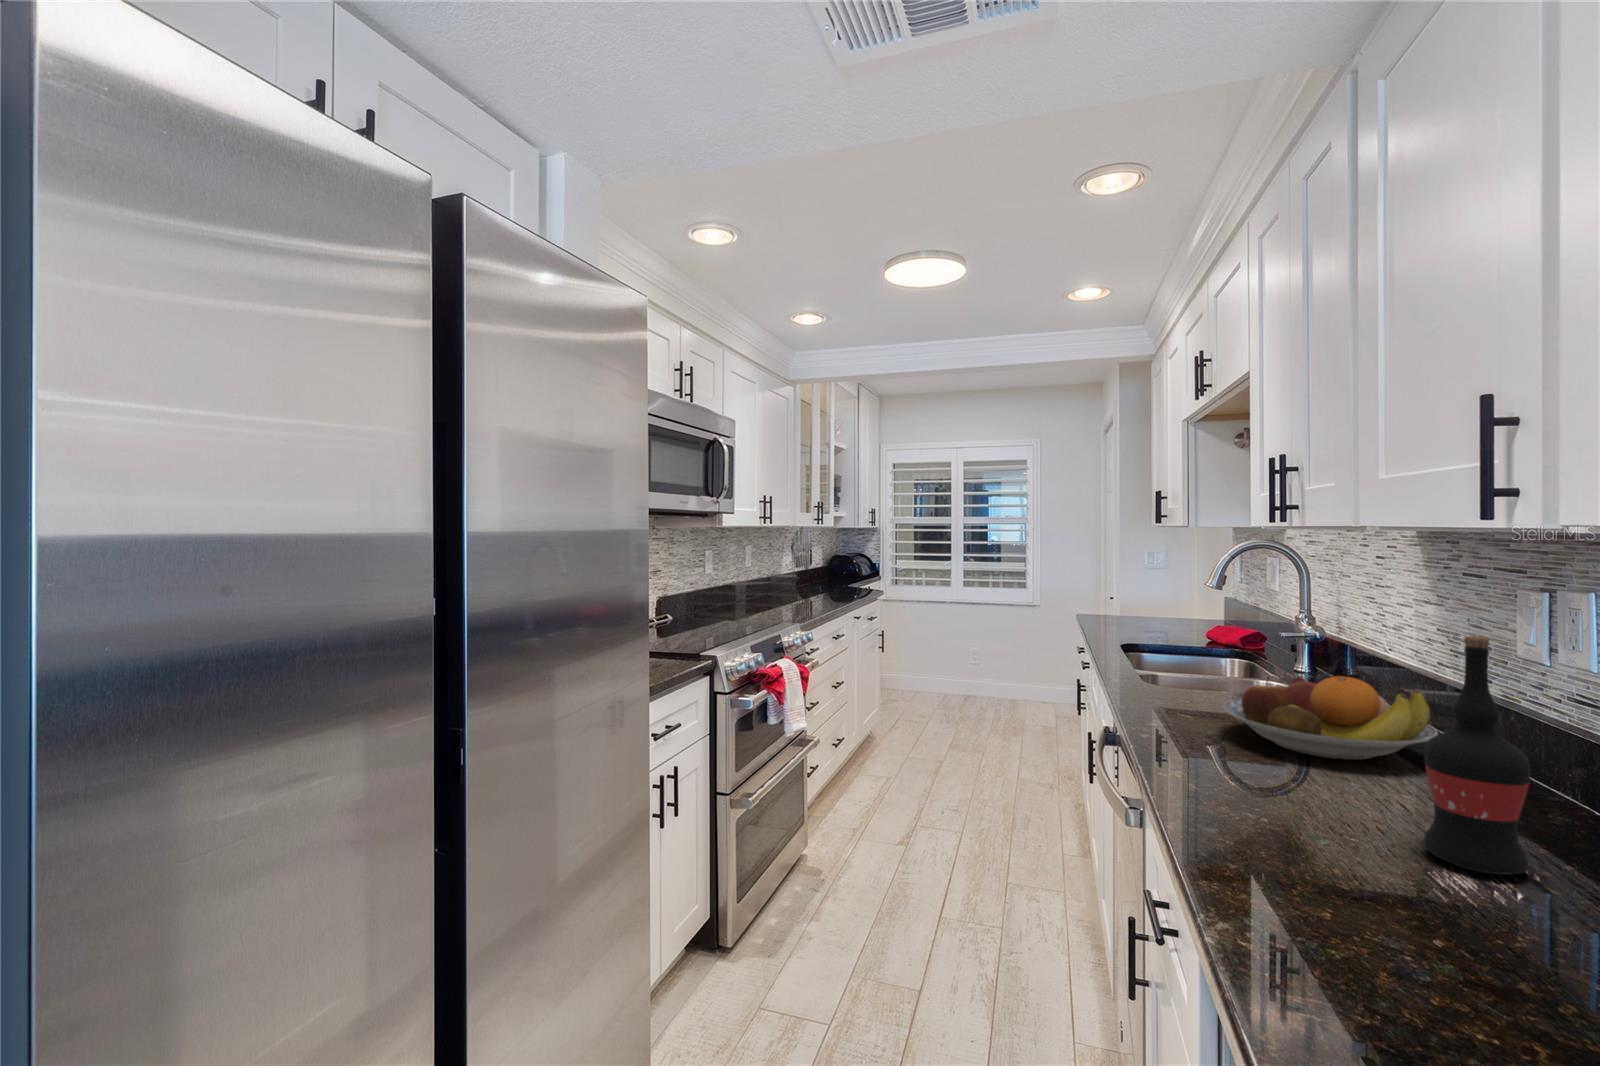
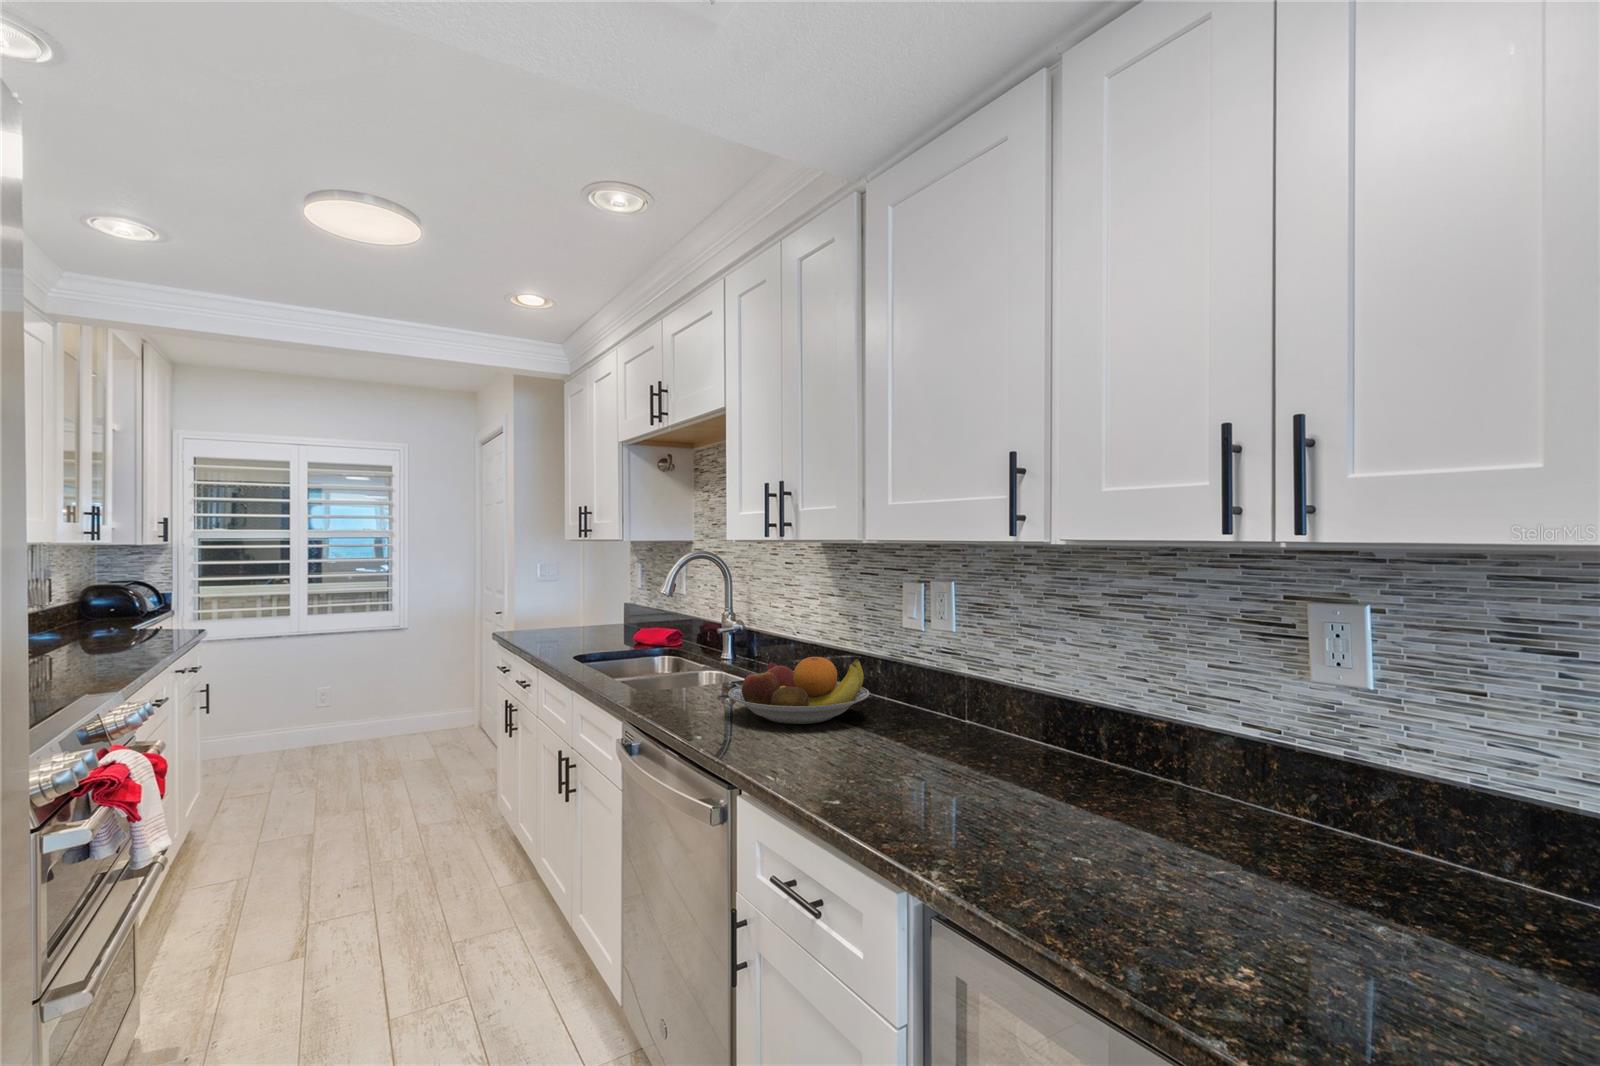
wine bottle: present [1423,636,1531,875] -> none [920,612,977,775]

